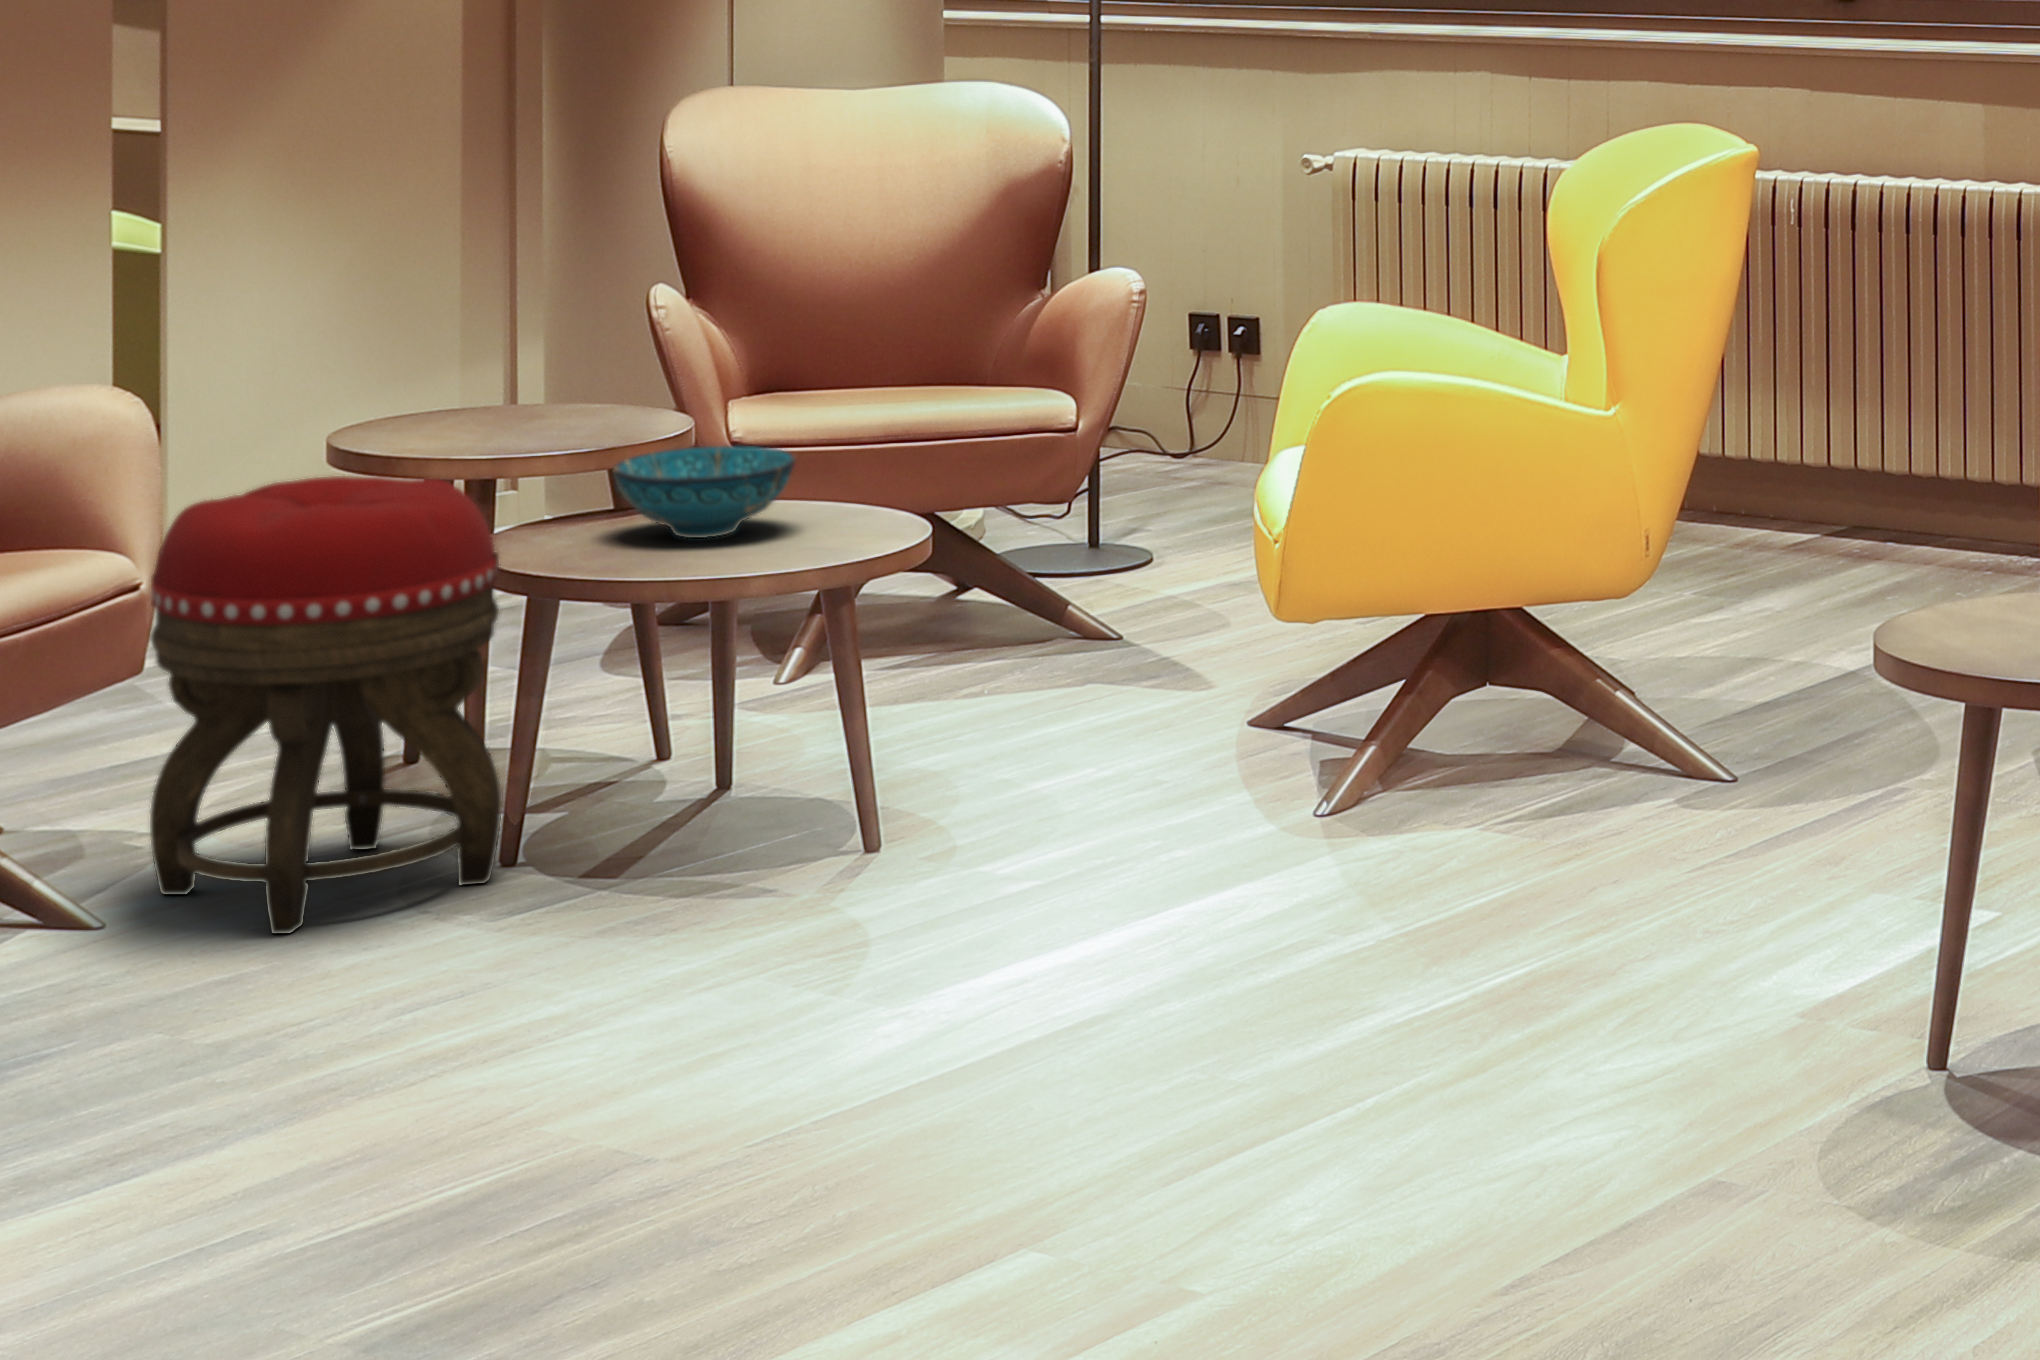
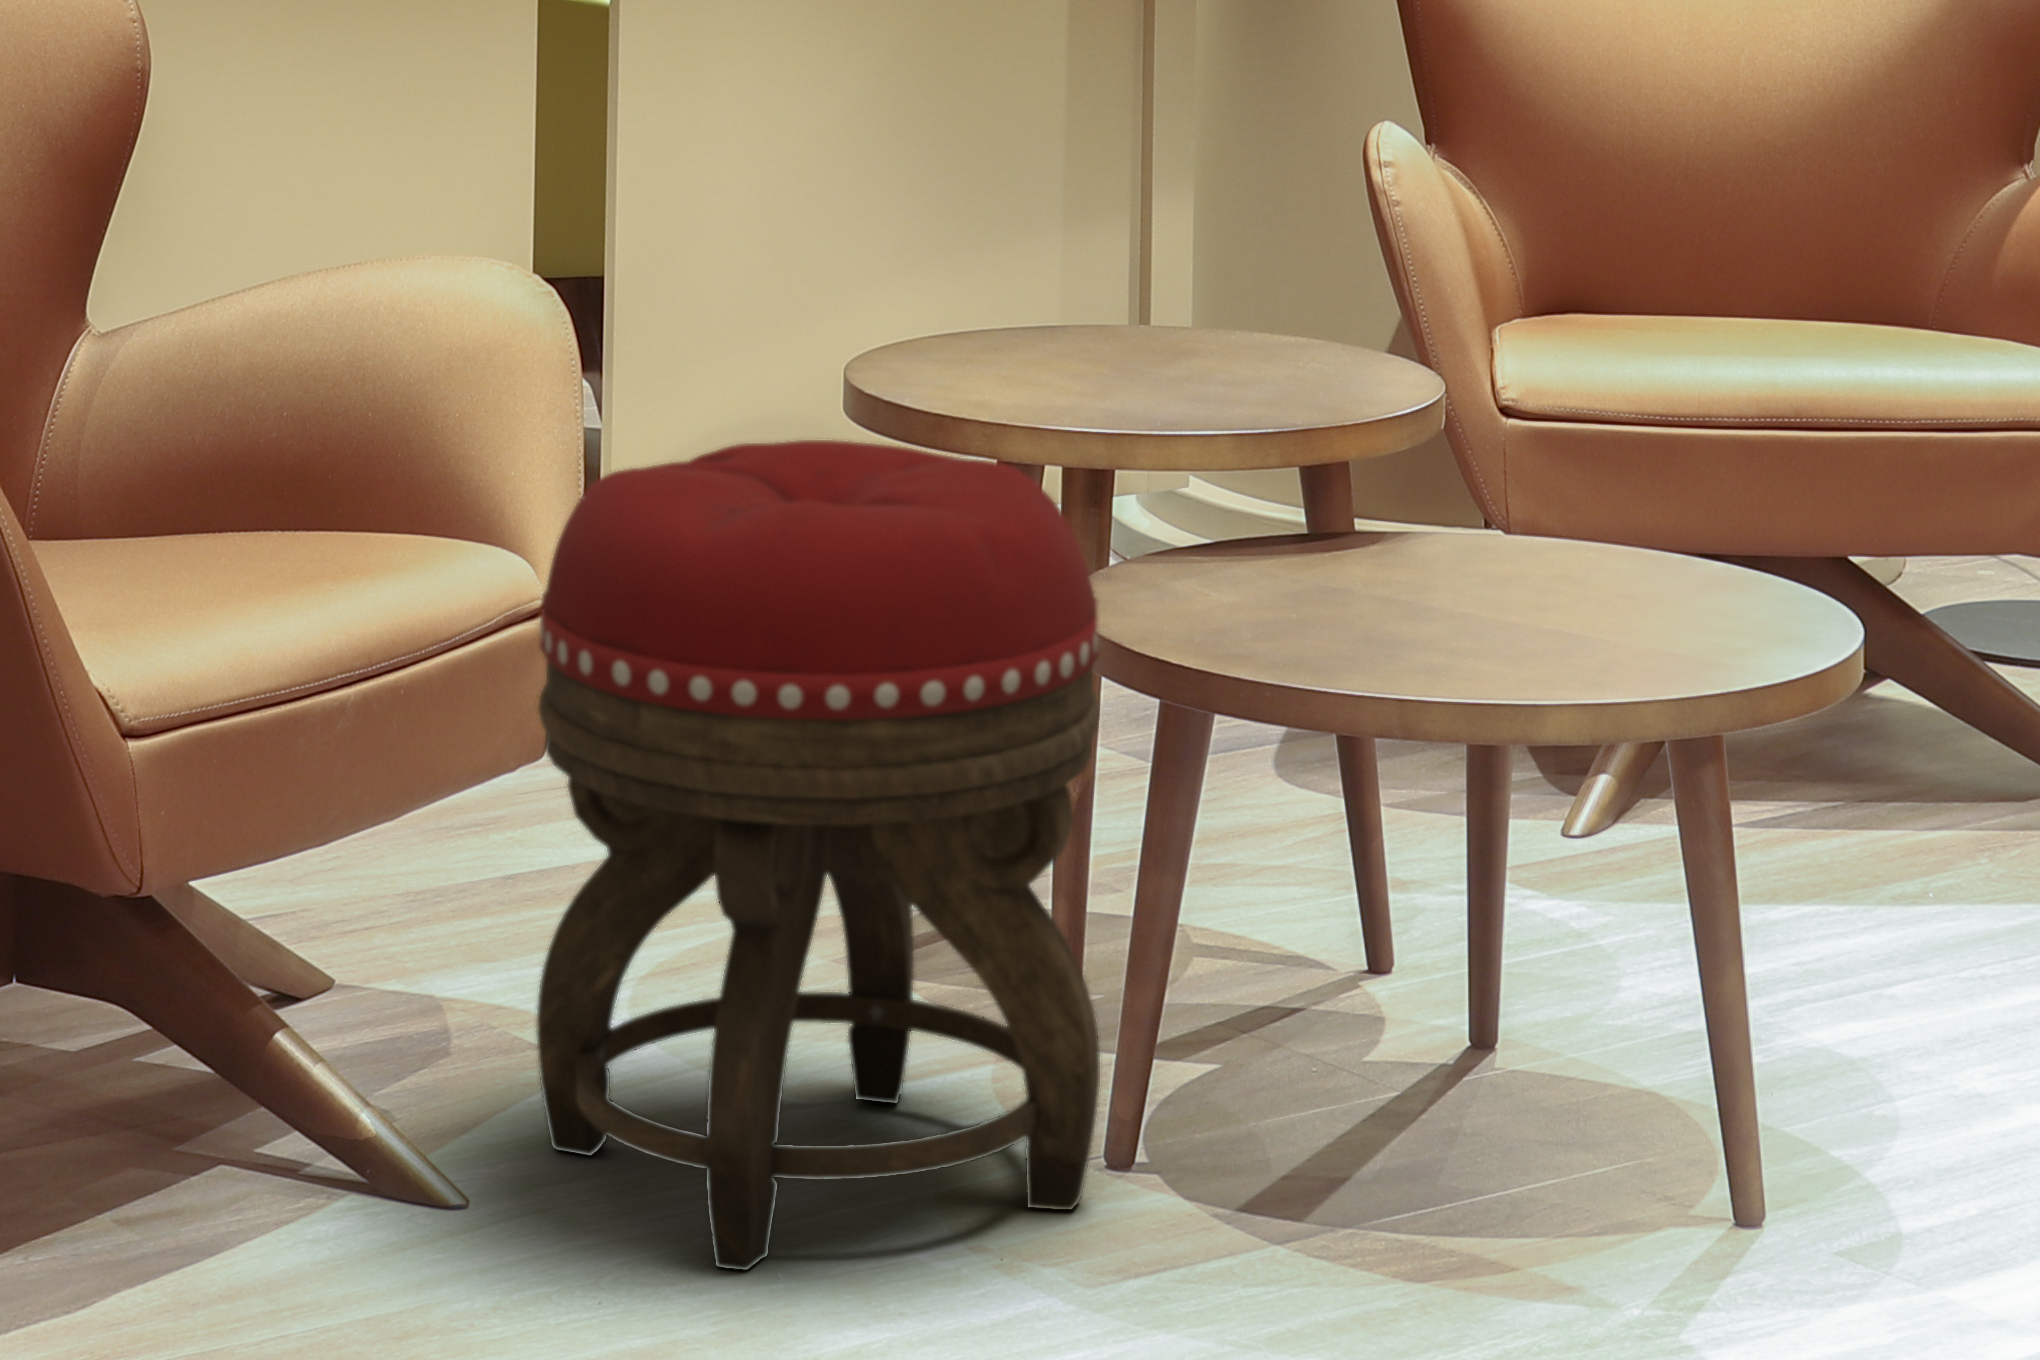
decorative bowl: present [613,446,795,538] -> none [1295,440,1616,617]

